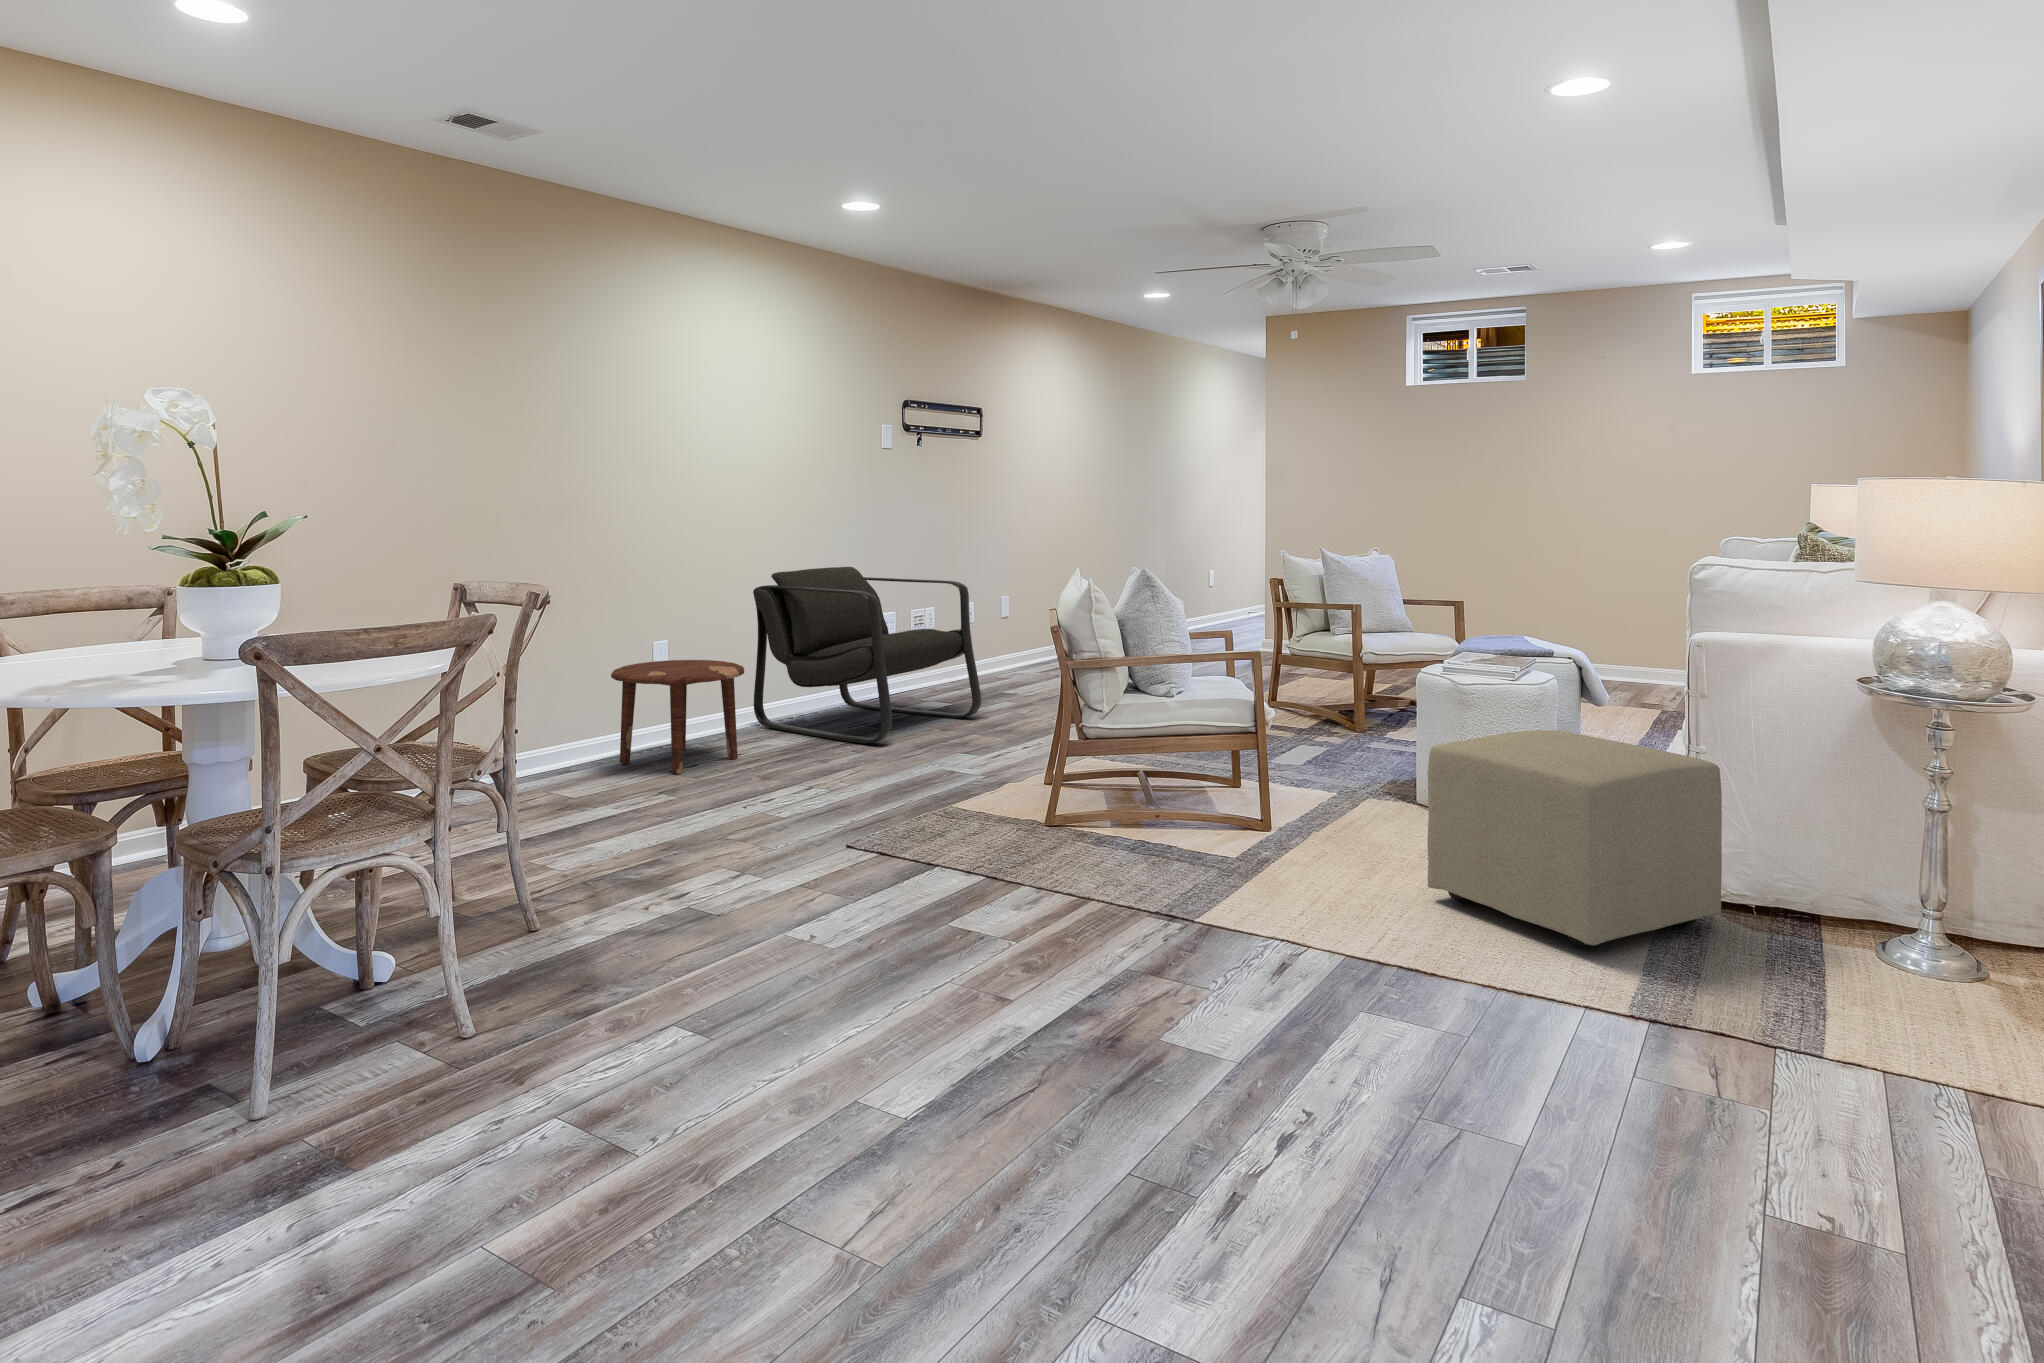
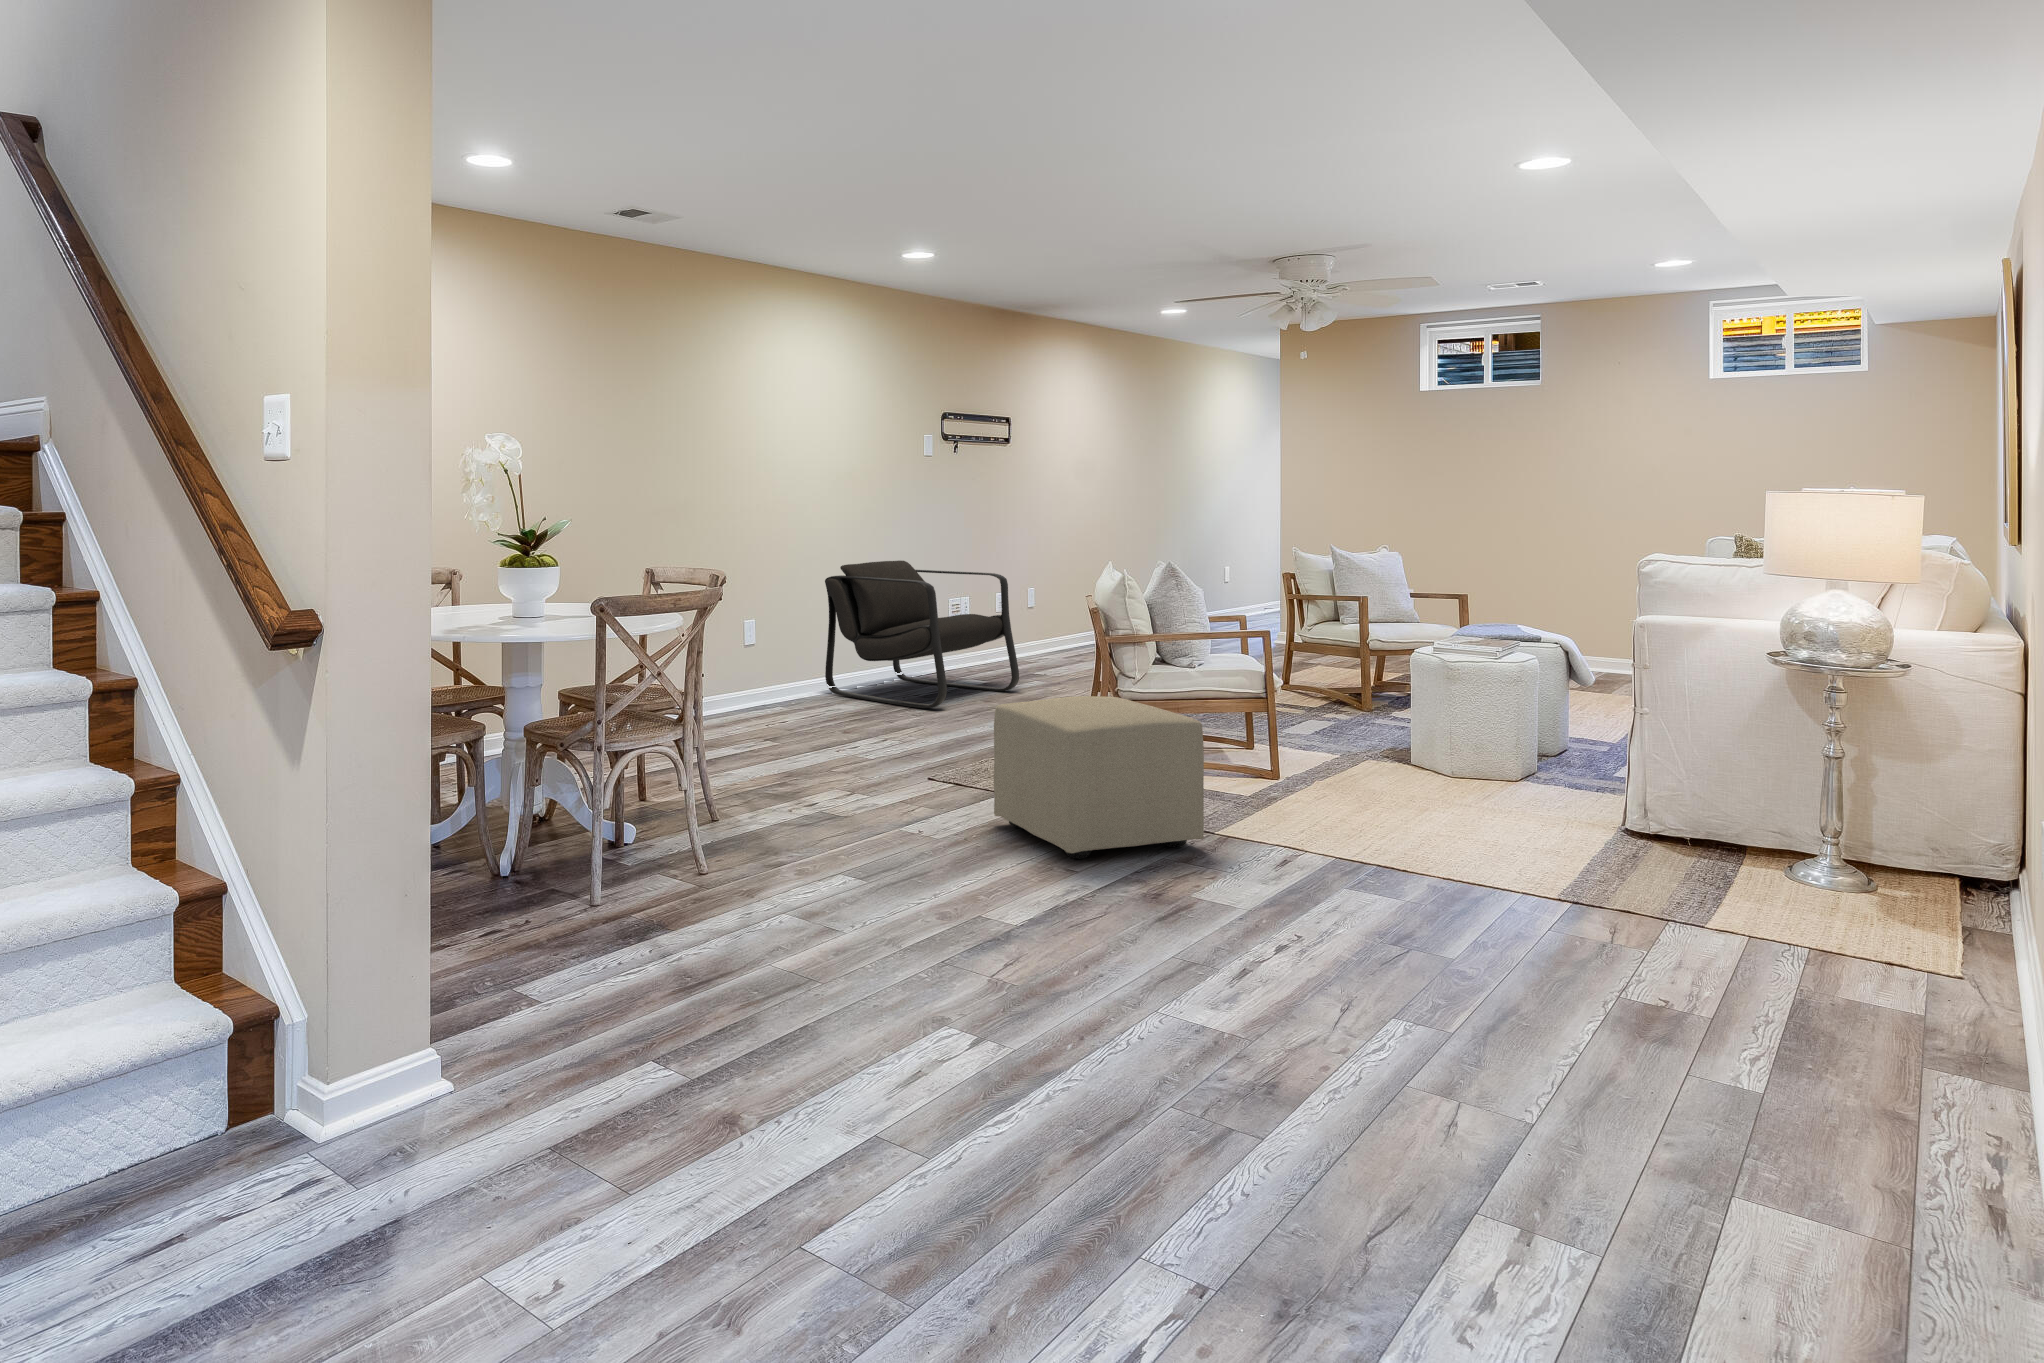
side table: present [611,660,744,774] -> none [722,636,827,726]
ottoman: present [1427,730,1722,950] -> present [994,696,1204,859]

